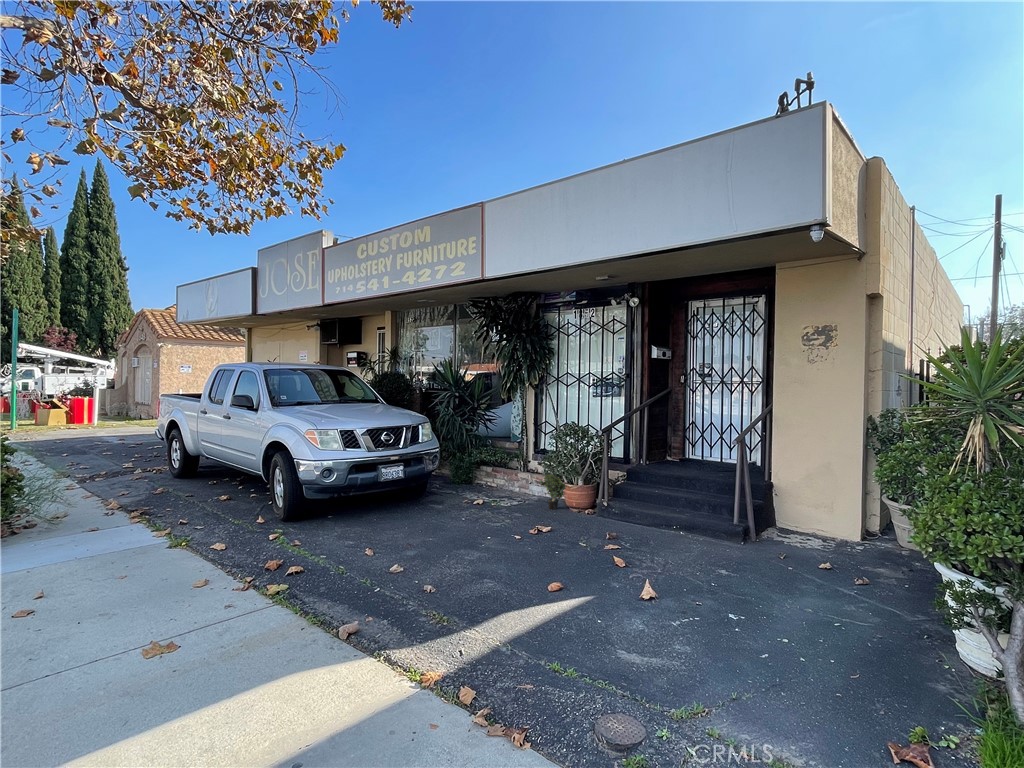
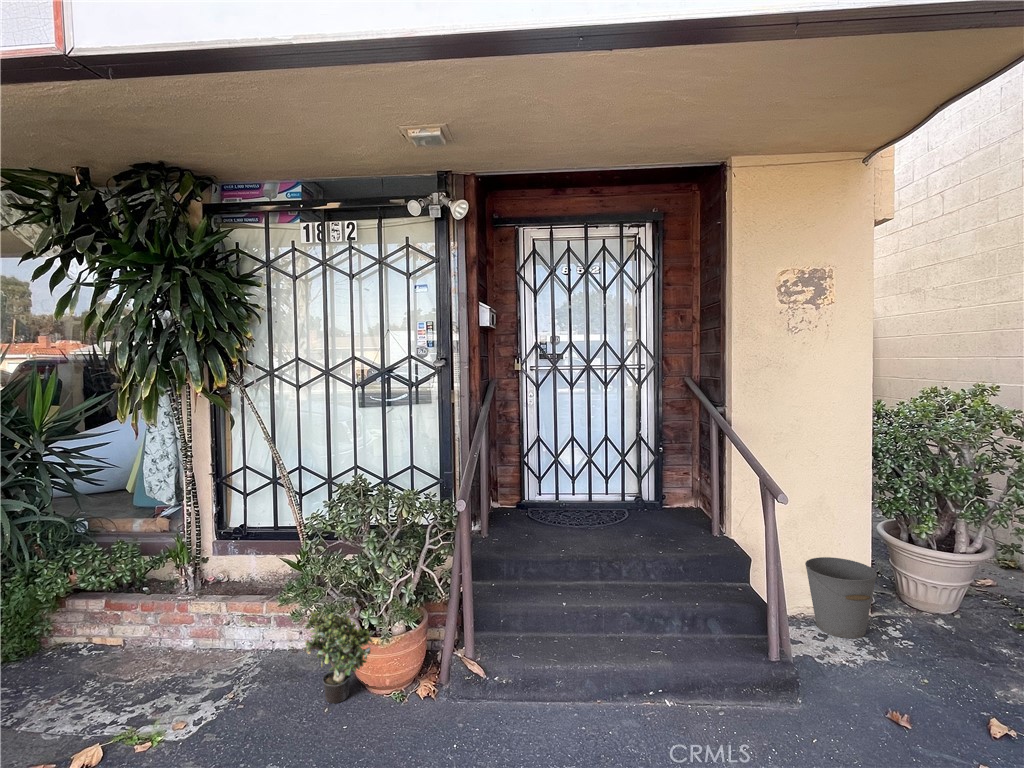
bucket: none [795,502,838,546] -> present [805,557,879,639]

